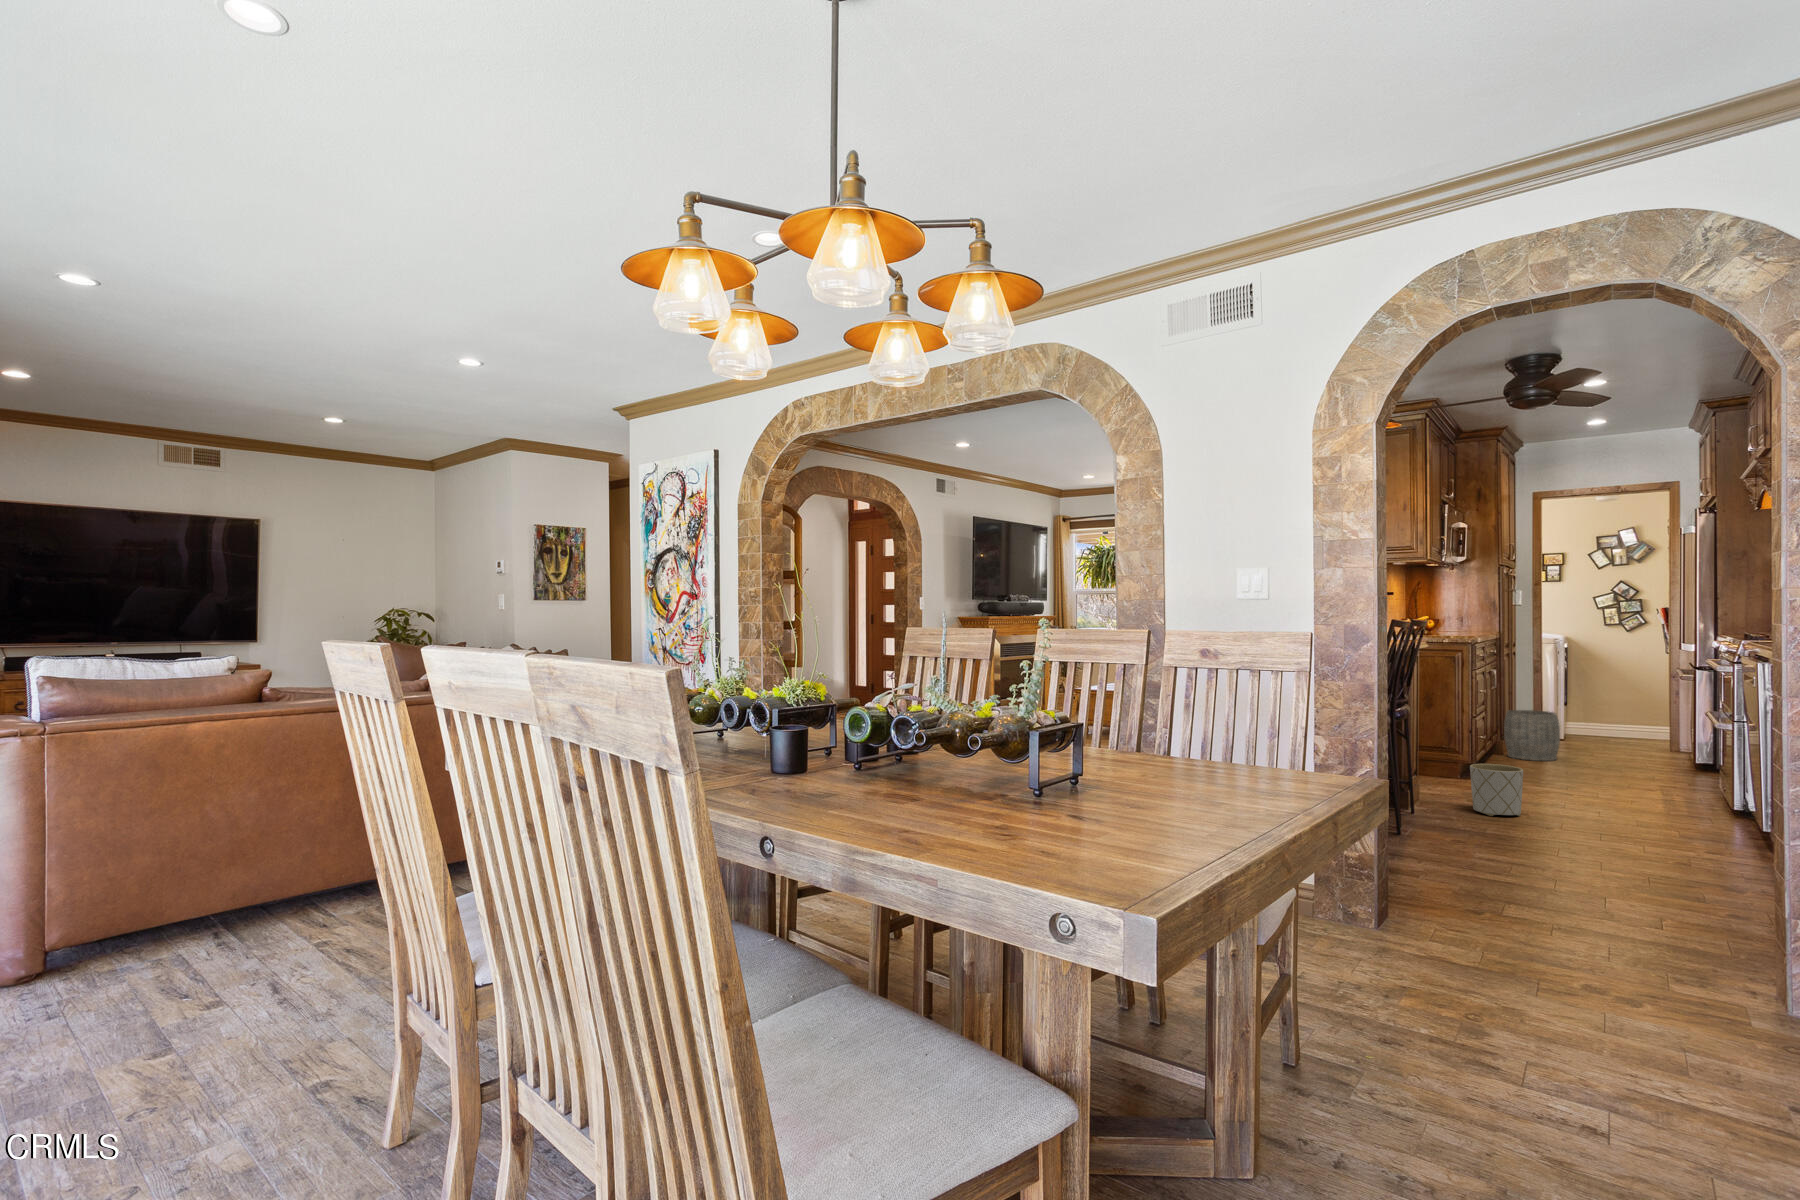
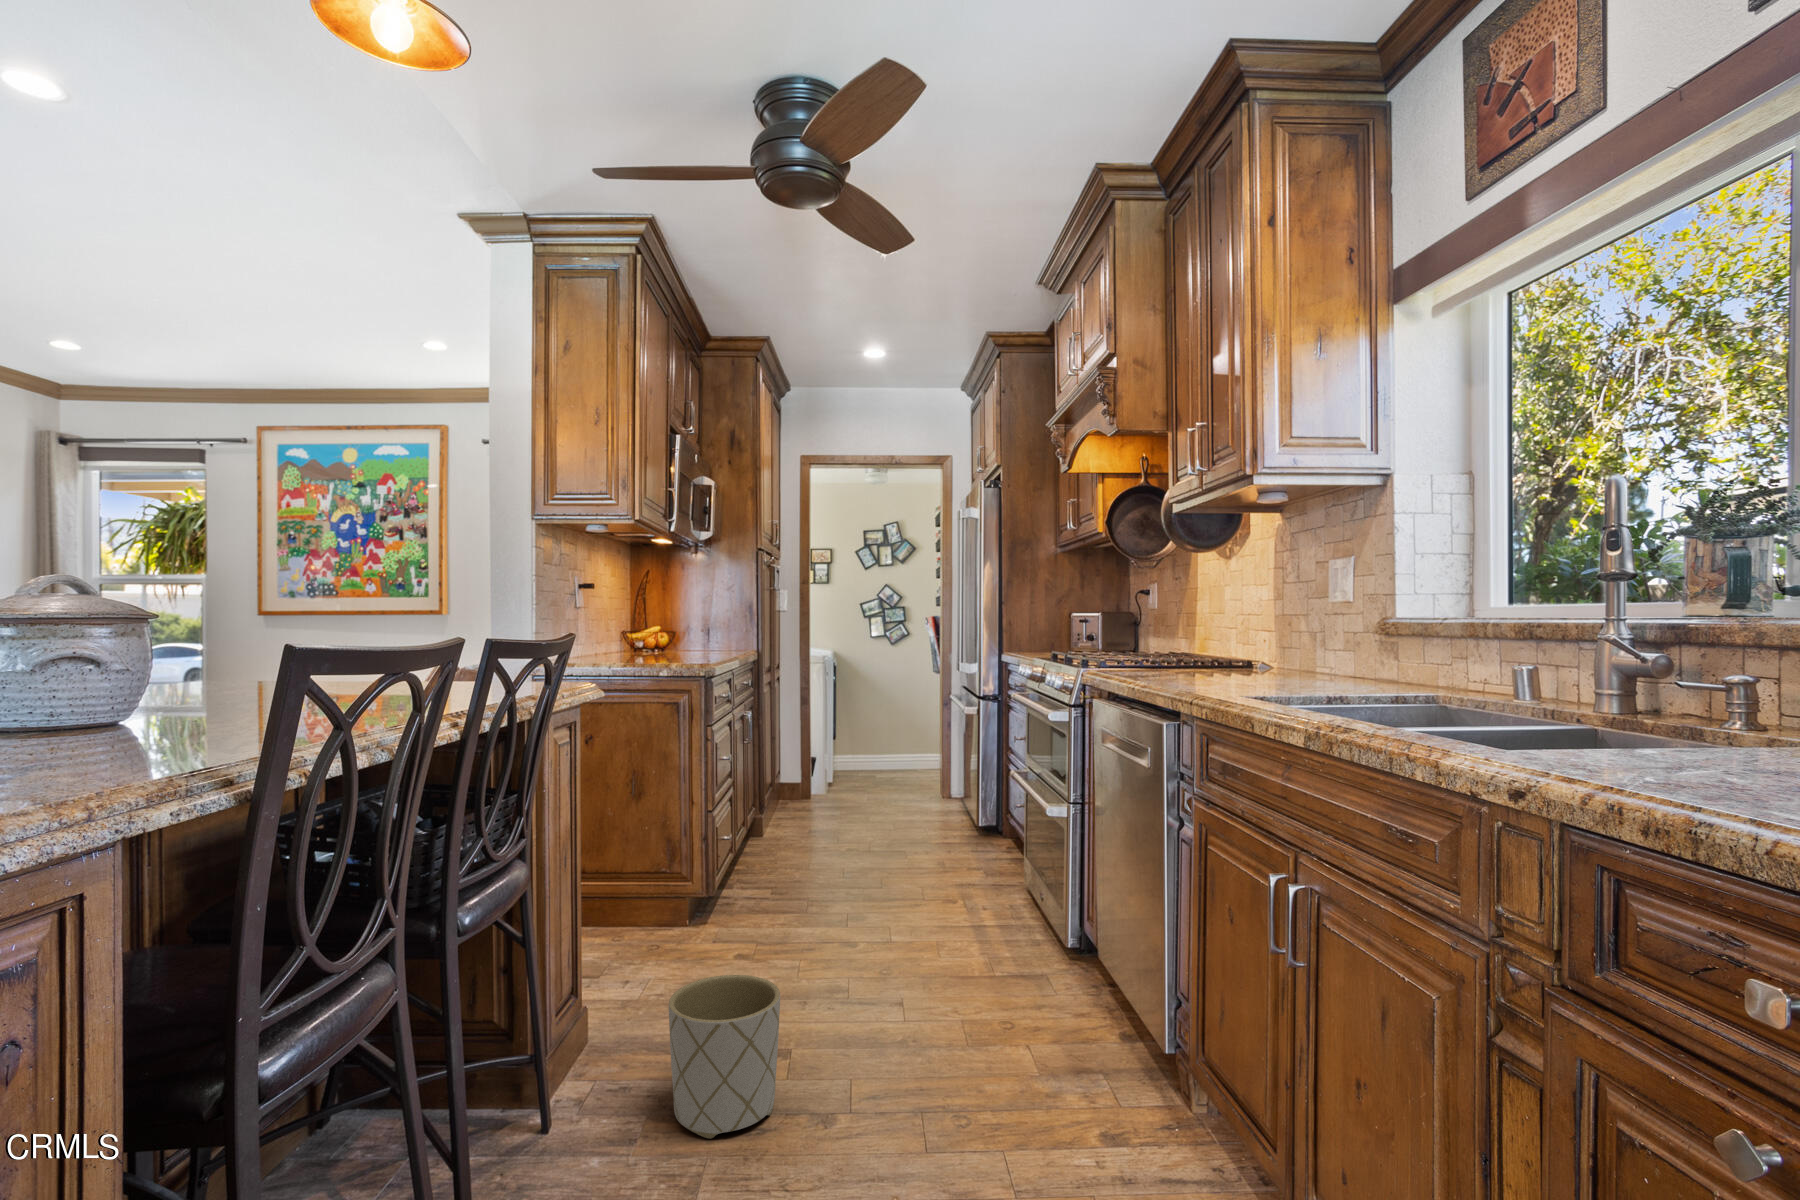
woven basket: present [1504,710,1560,761] -> none [761,769,831,853]

